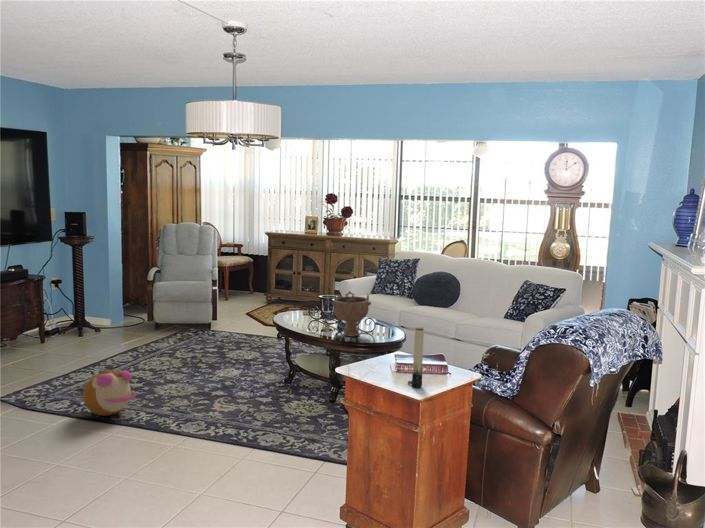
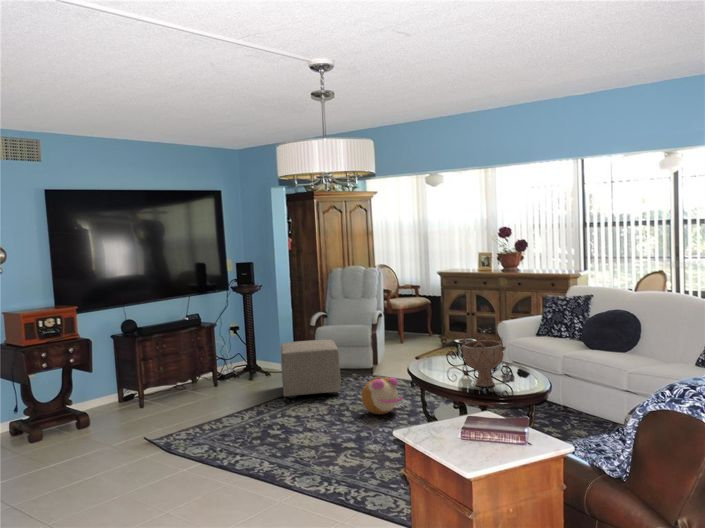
ottoman: none [121,295,188,353] -> present [281,340,341,399]
candle: present [408,326,424,388] -> none [466,383,482,463]
plush toy: present [83,369,137,416] -> present [362,376,403,415]

